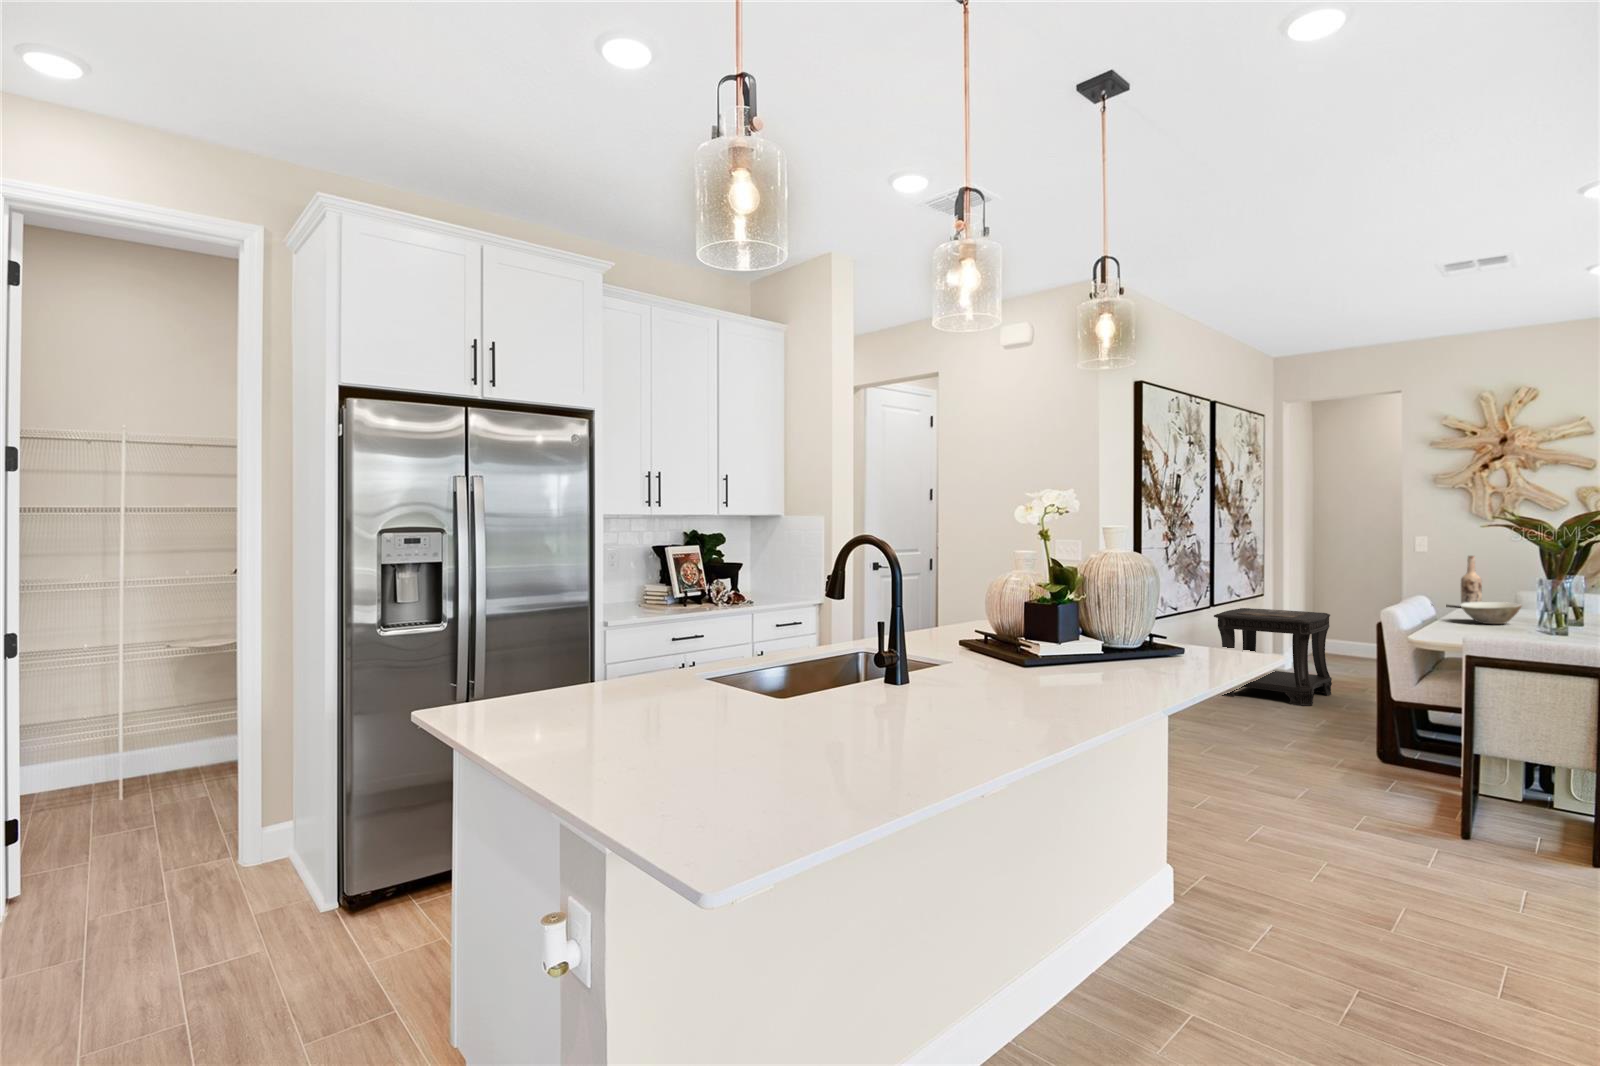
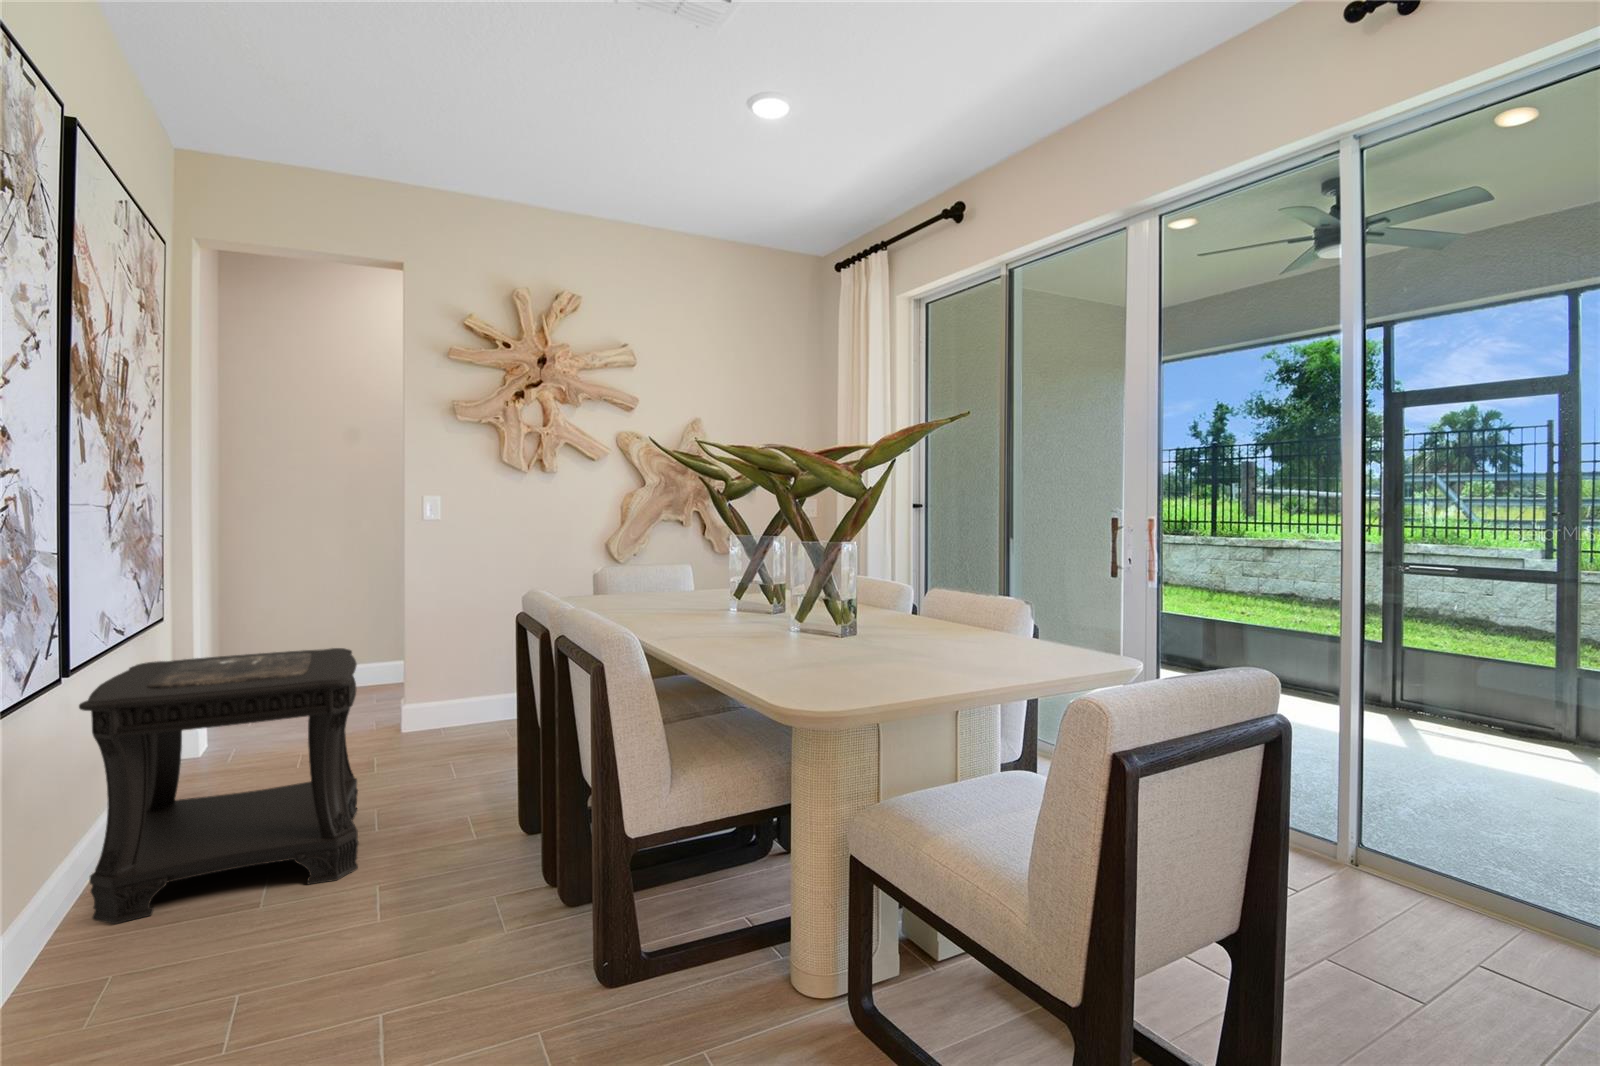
wine bottle: present [1461,556,1482,604] -> none [656,517,686,615]
bowl: present [1460,602,1521,624] -> none [788,601,885,651]

